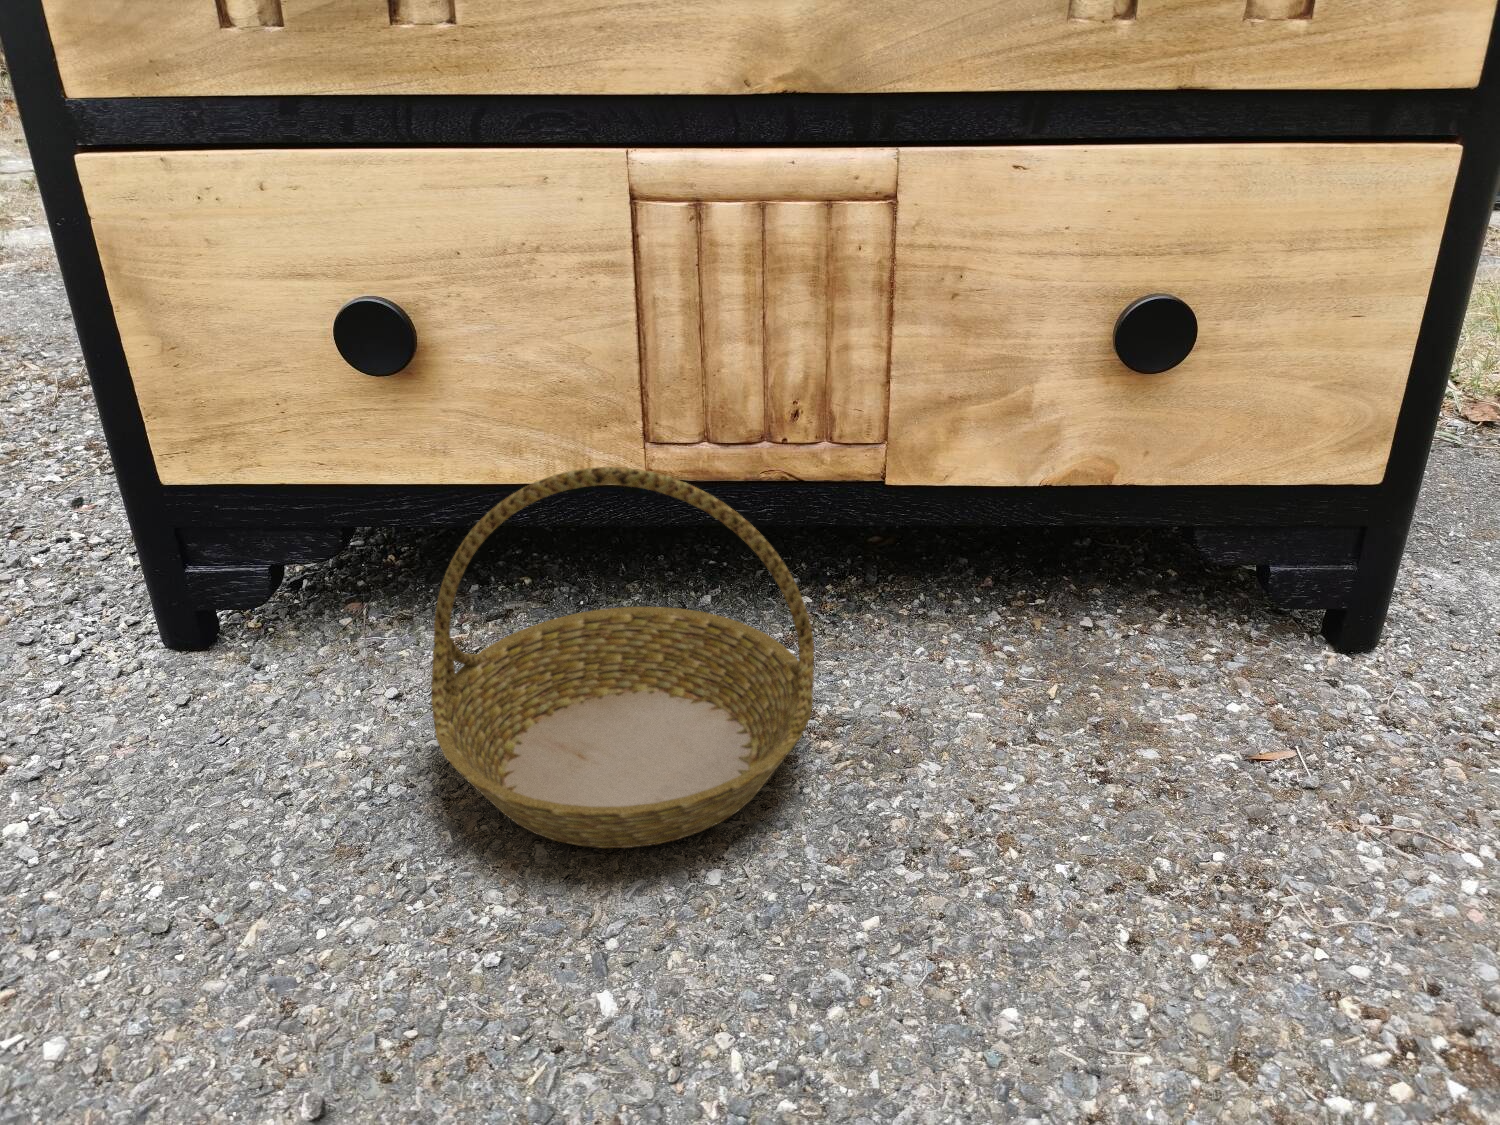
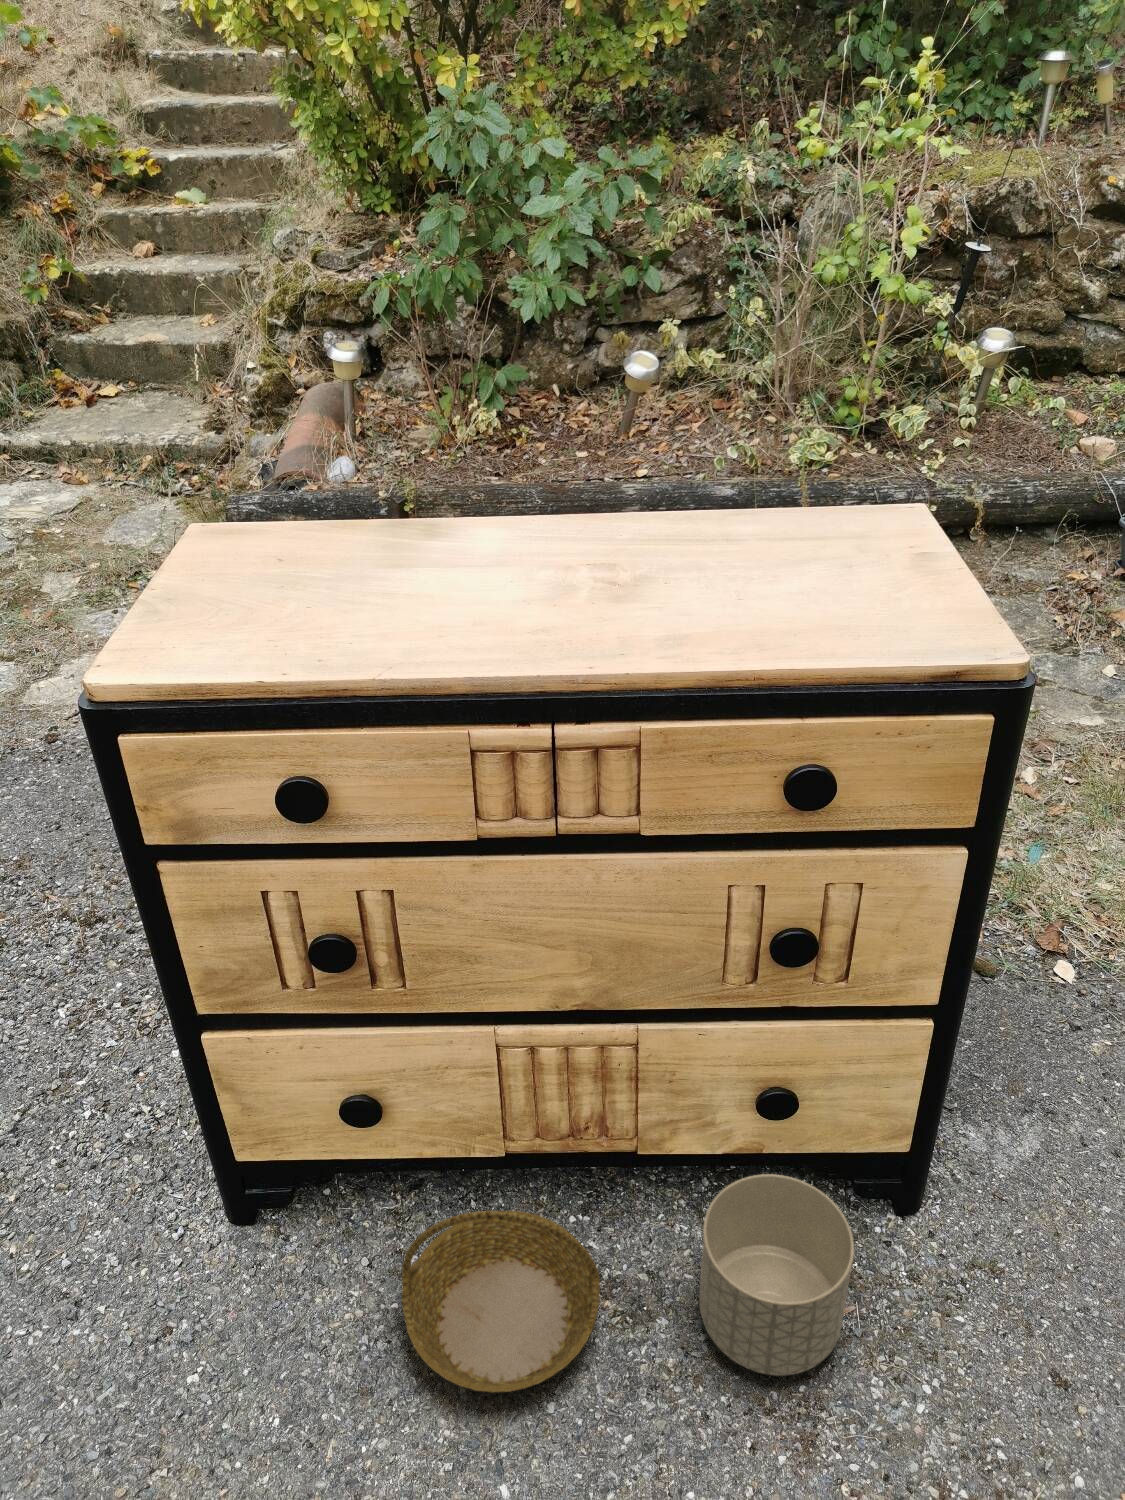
planter: none [1002,482,1332,818] -> present [699,1174,854,1376]

